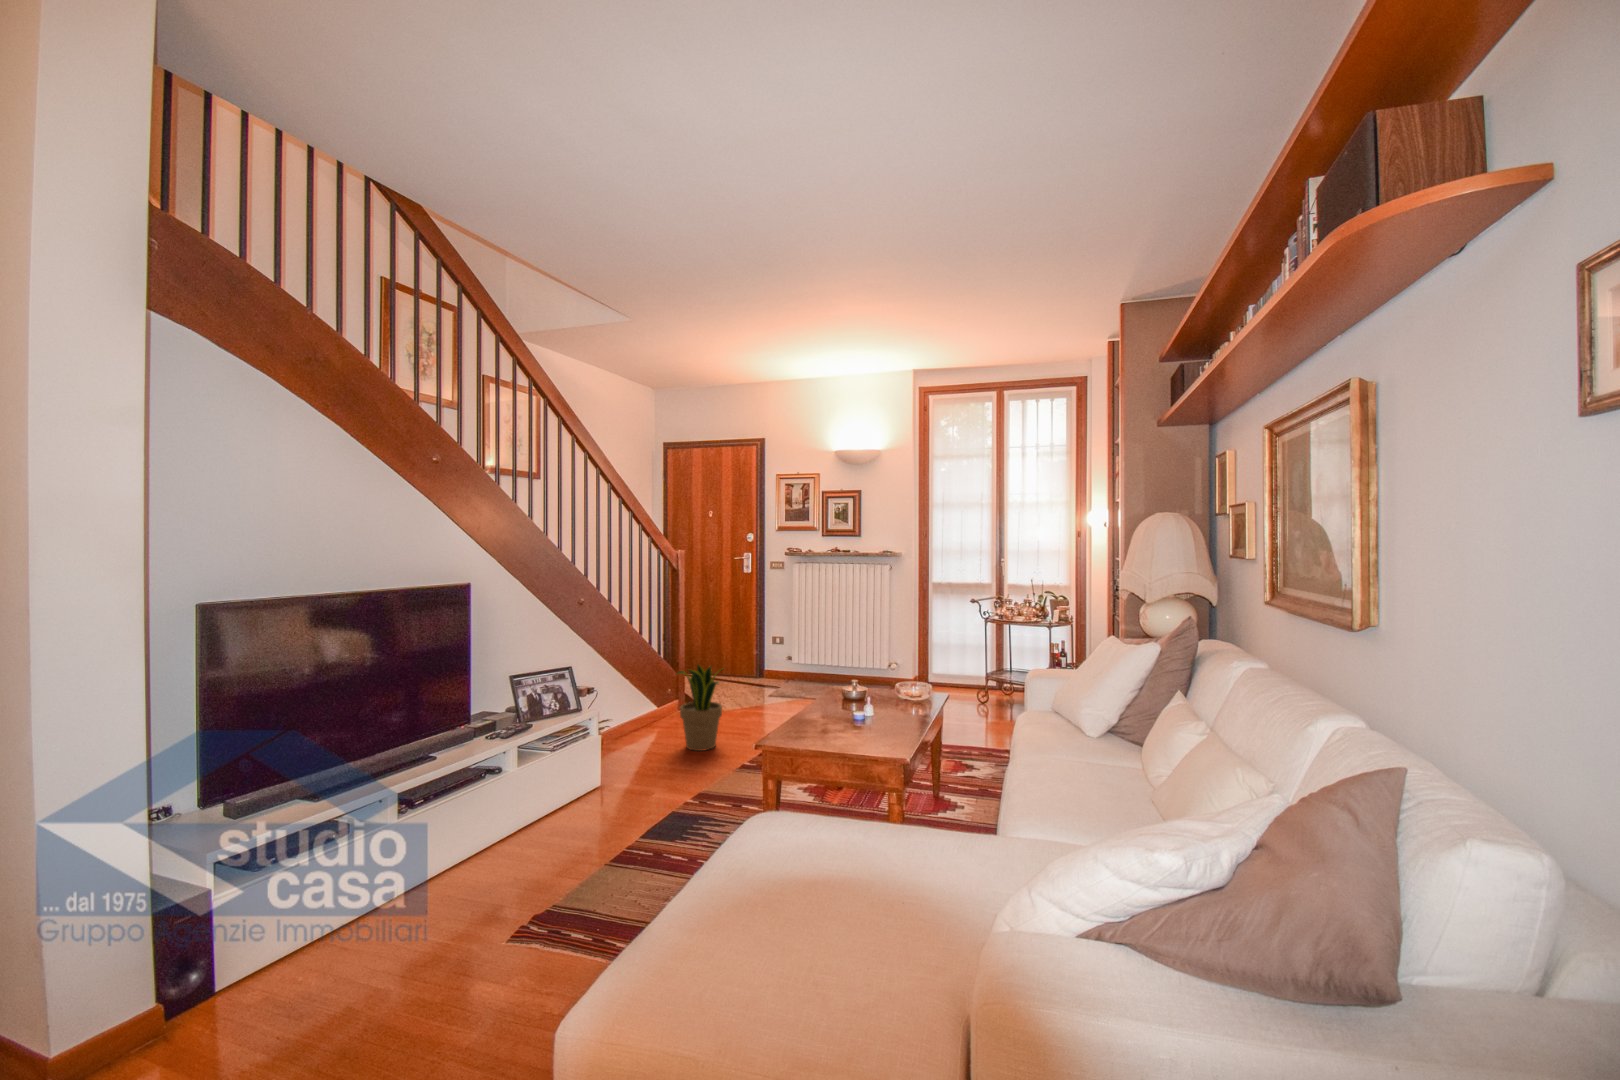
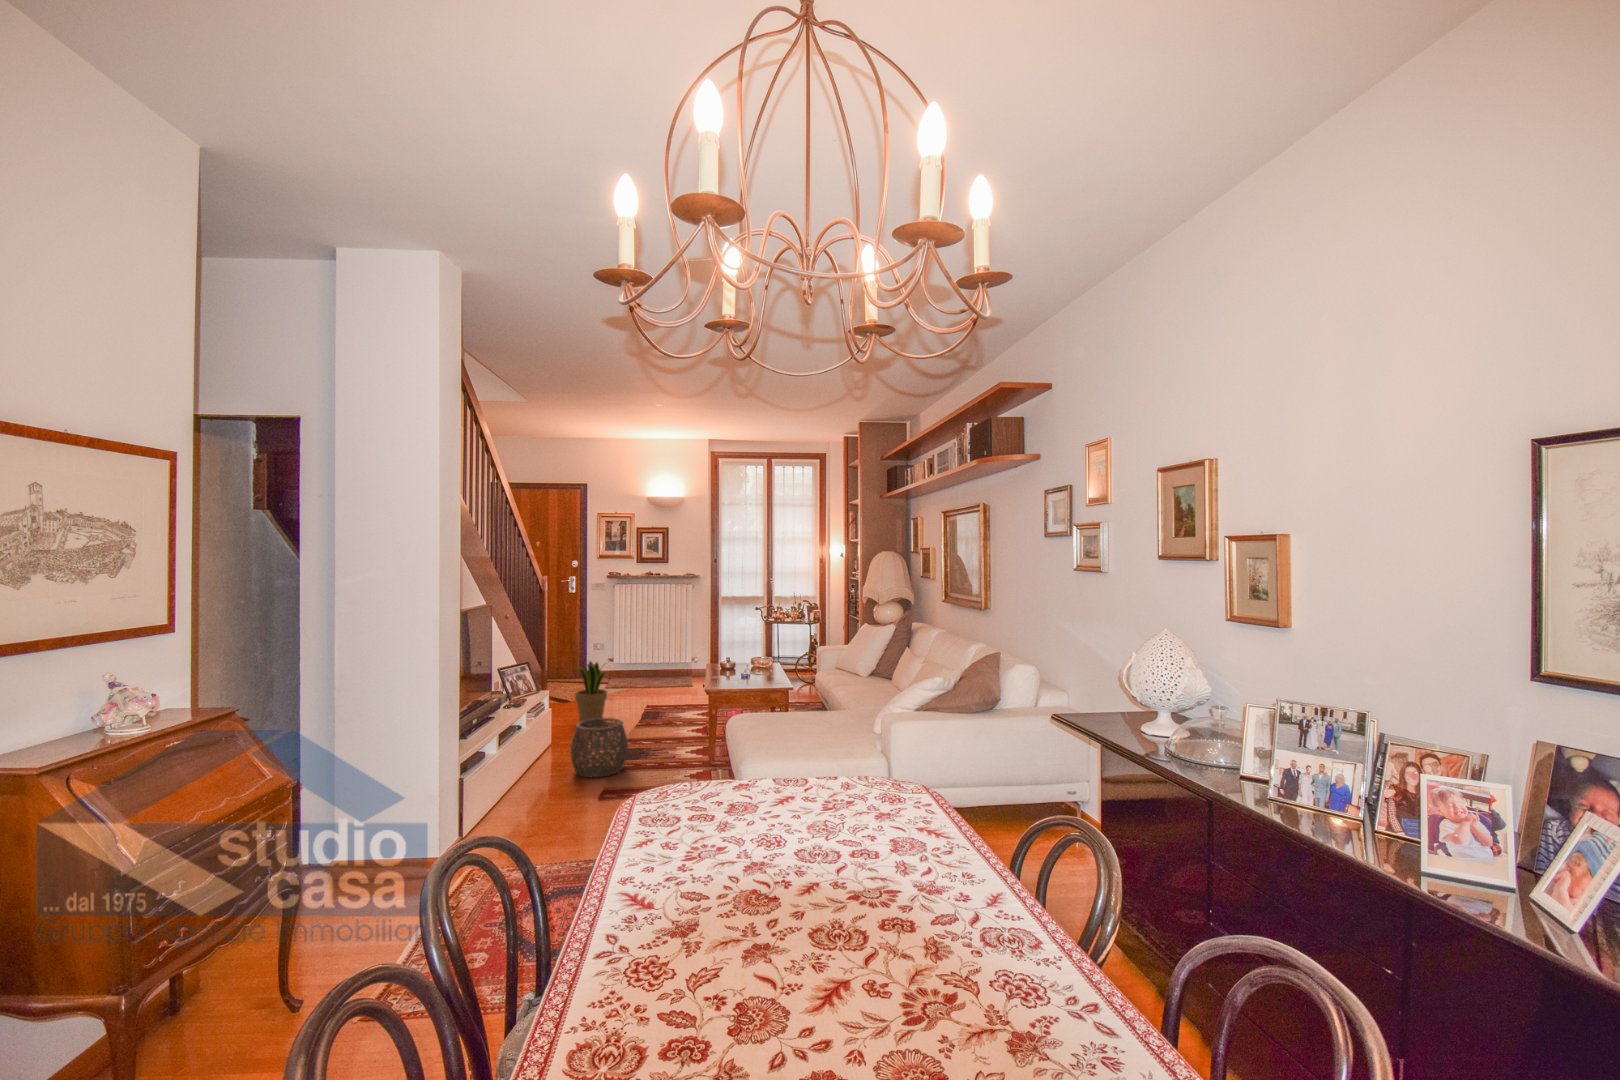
woven basket: none [565,762,656,861] -> present [570,718,628,777]

